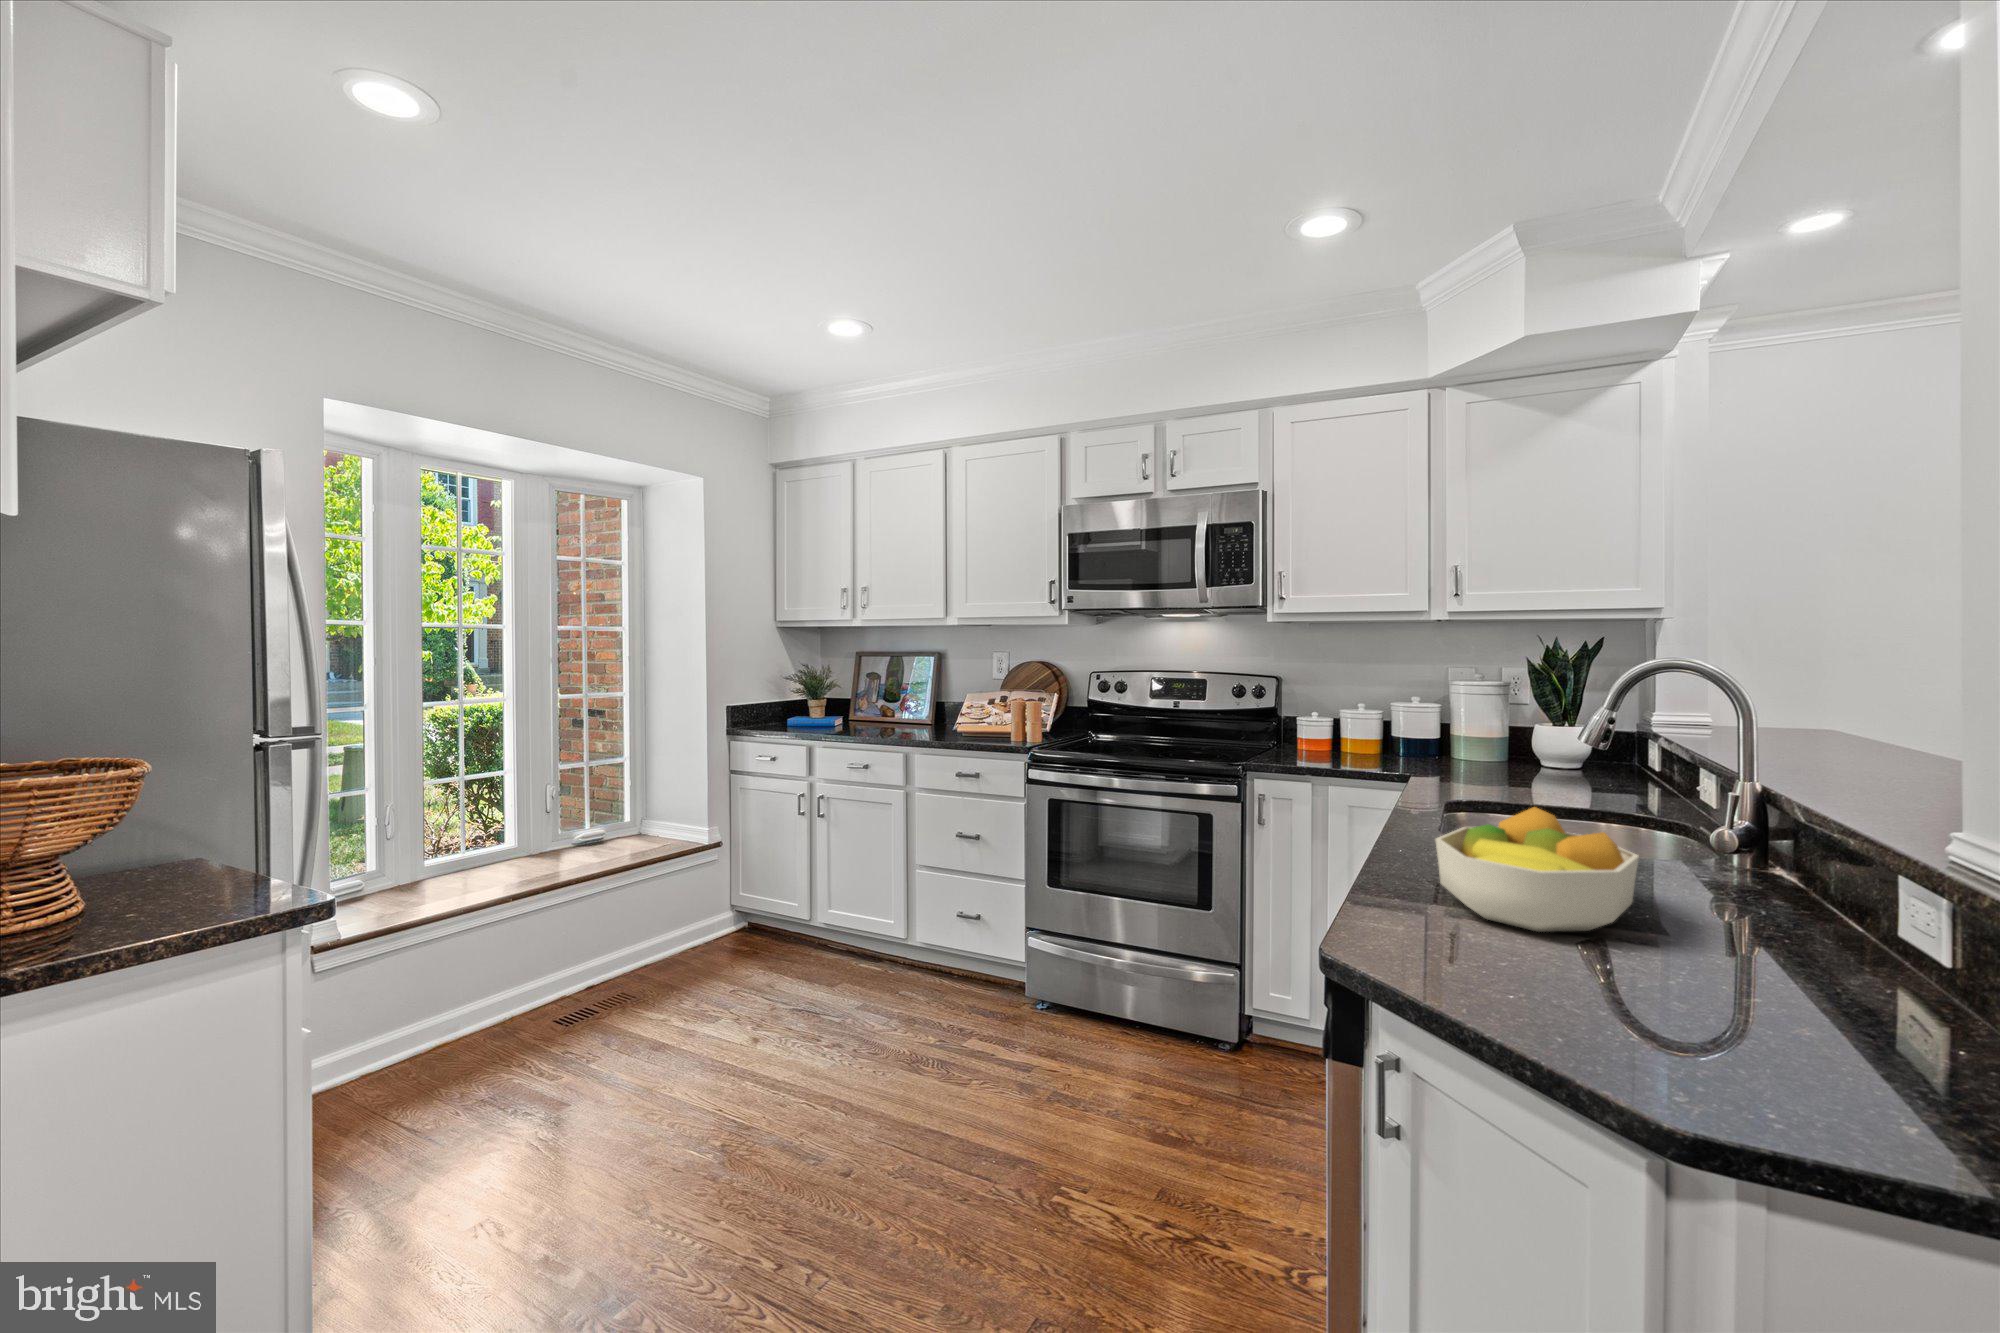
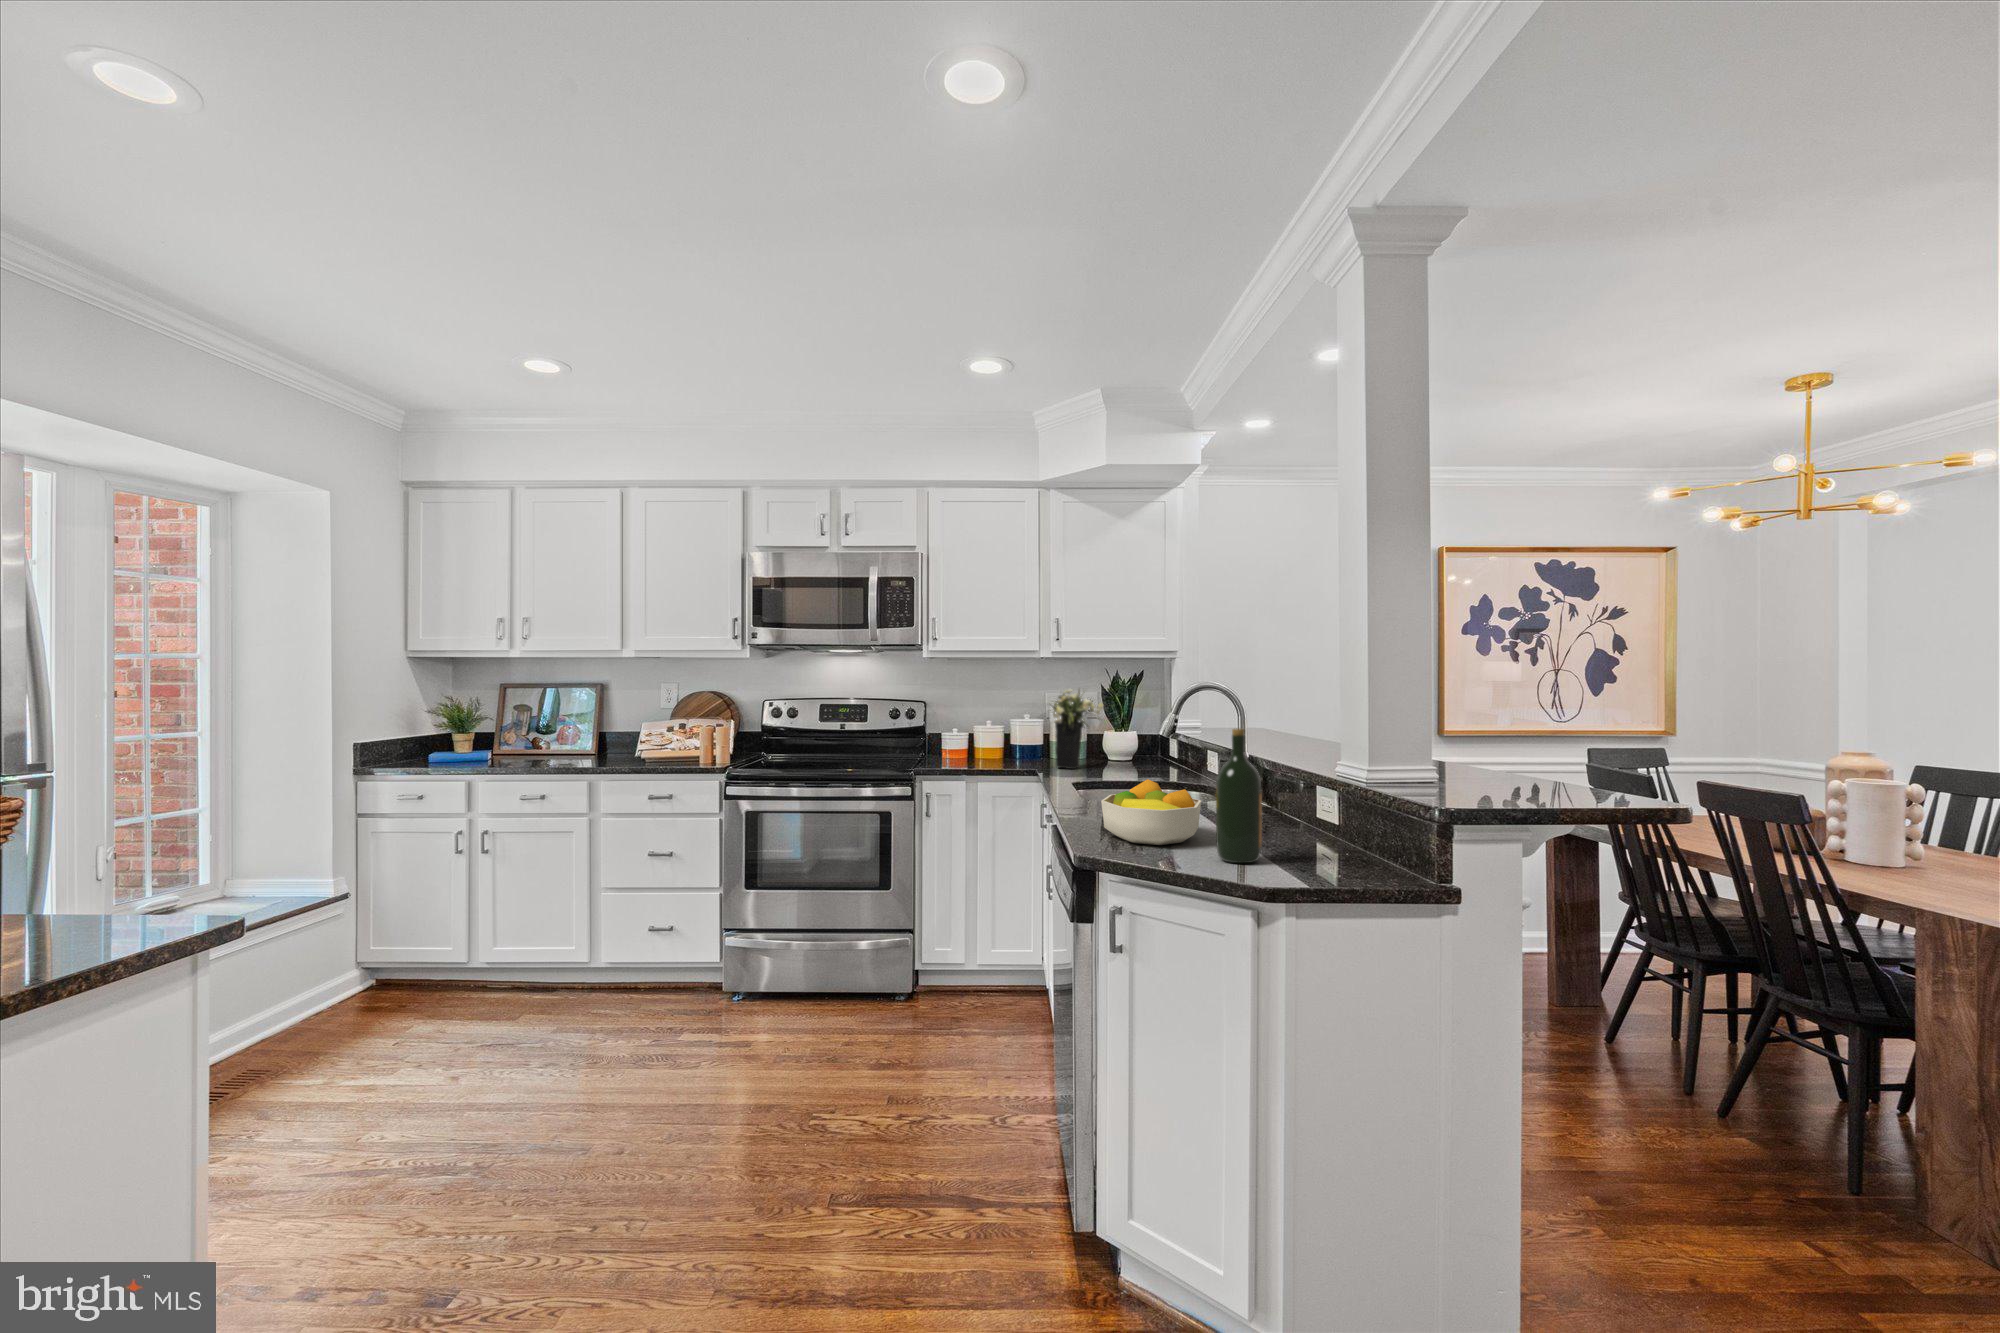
flower arrangement: none [1431,659,1532,772] -> present [1049,689,1104,769]
wine bottle: none [1651,727,1768,1009] -> present [1216,729,1262,863]

